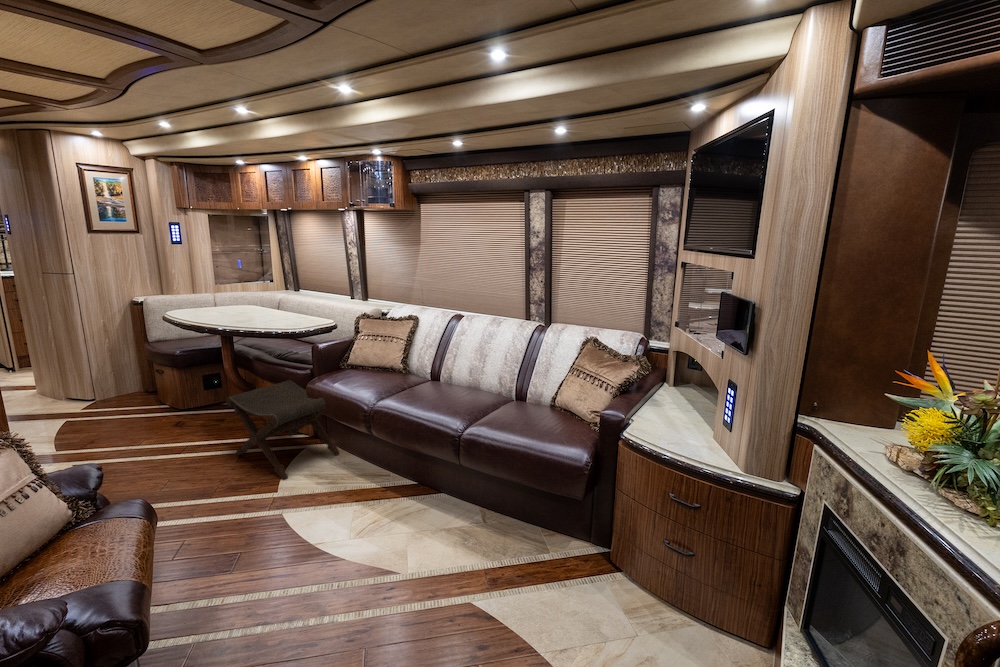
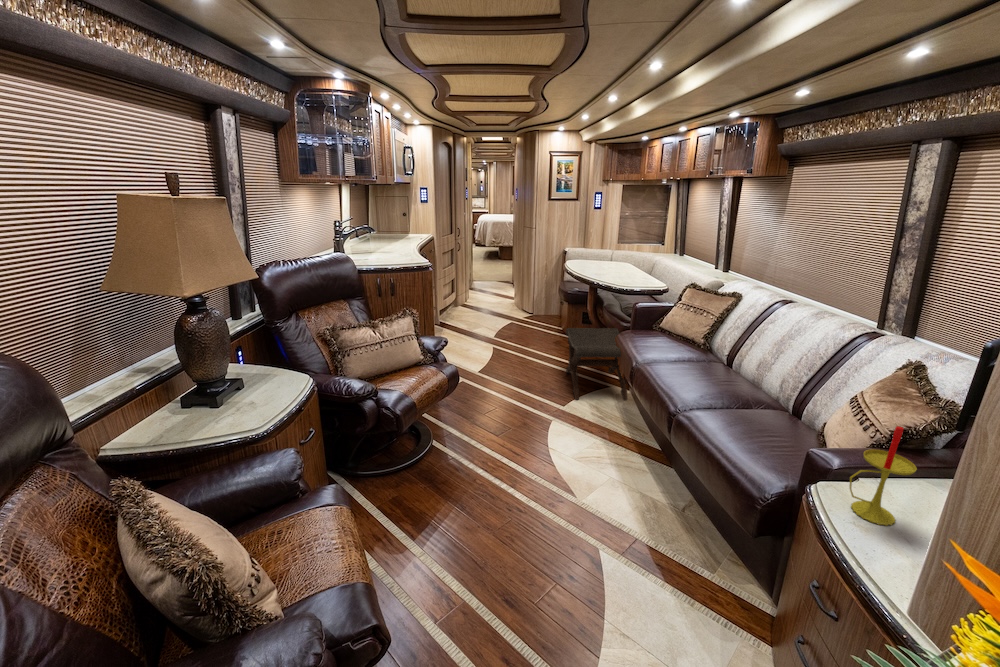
candle: none [649,367,679,436] -> present [850,426,917,526]

